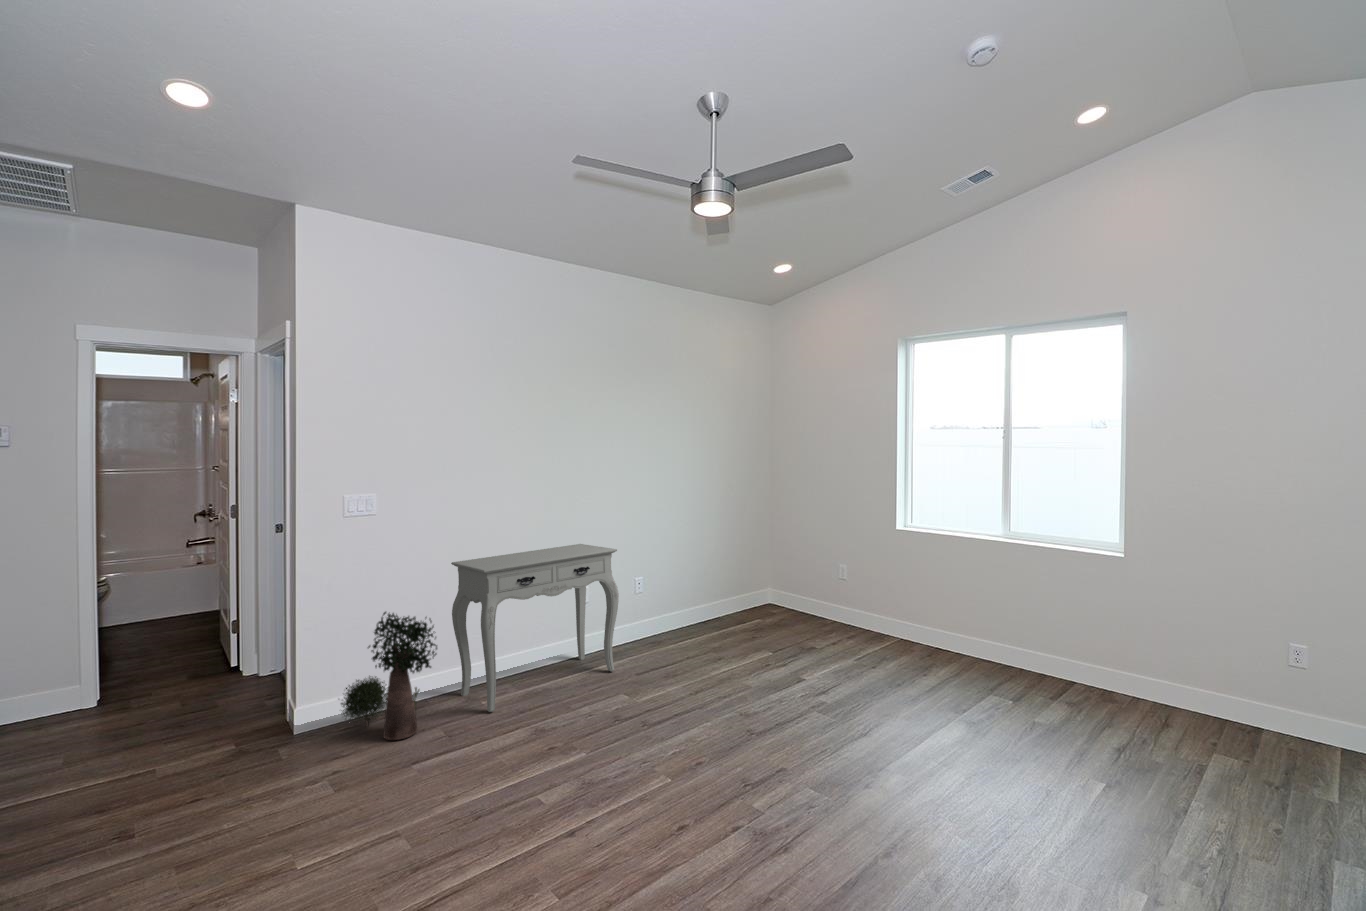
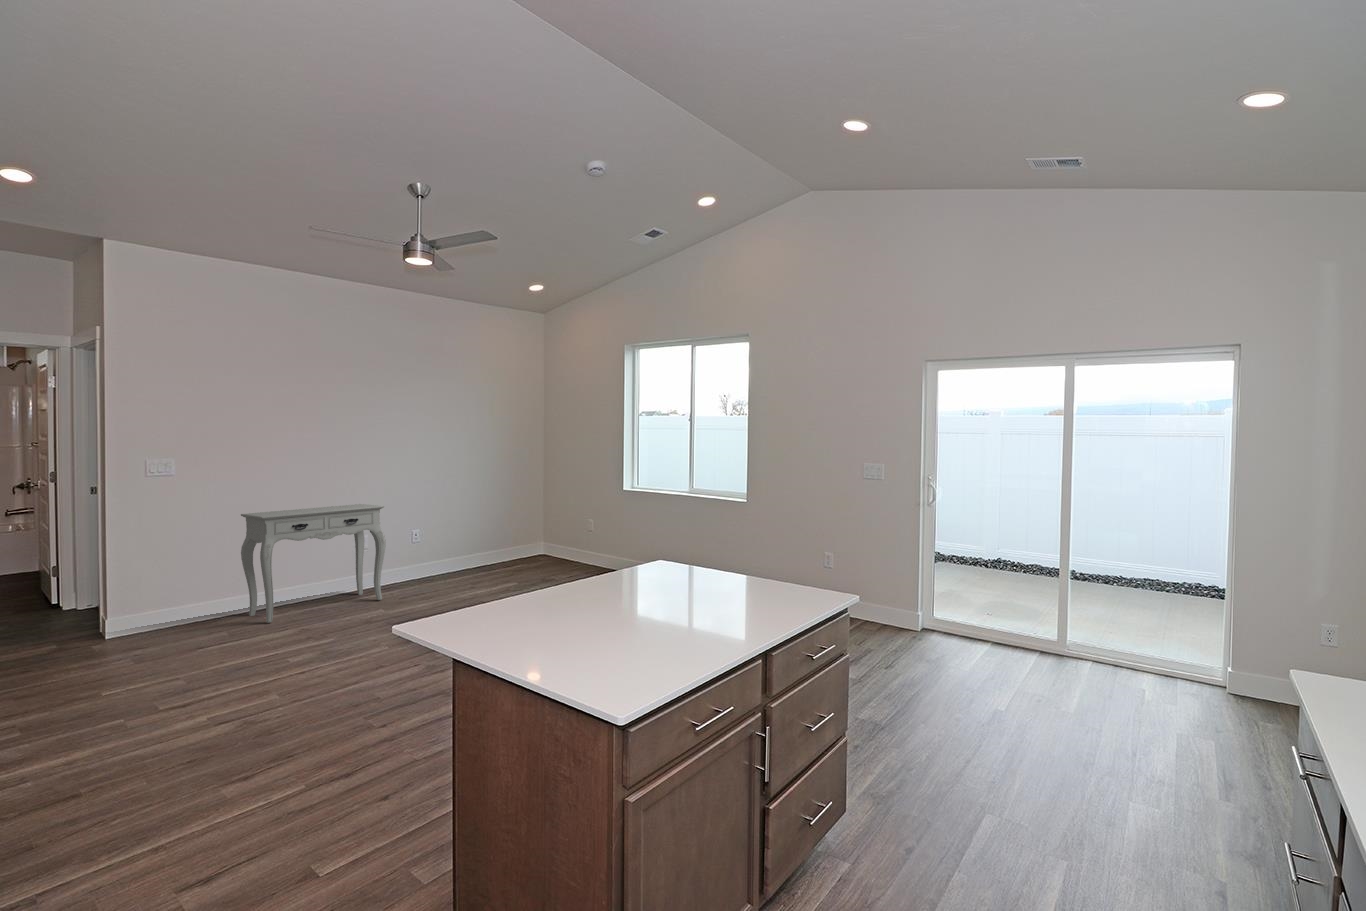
potted plant: present [341,612,437,740] -> none [141,547,223,638]

